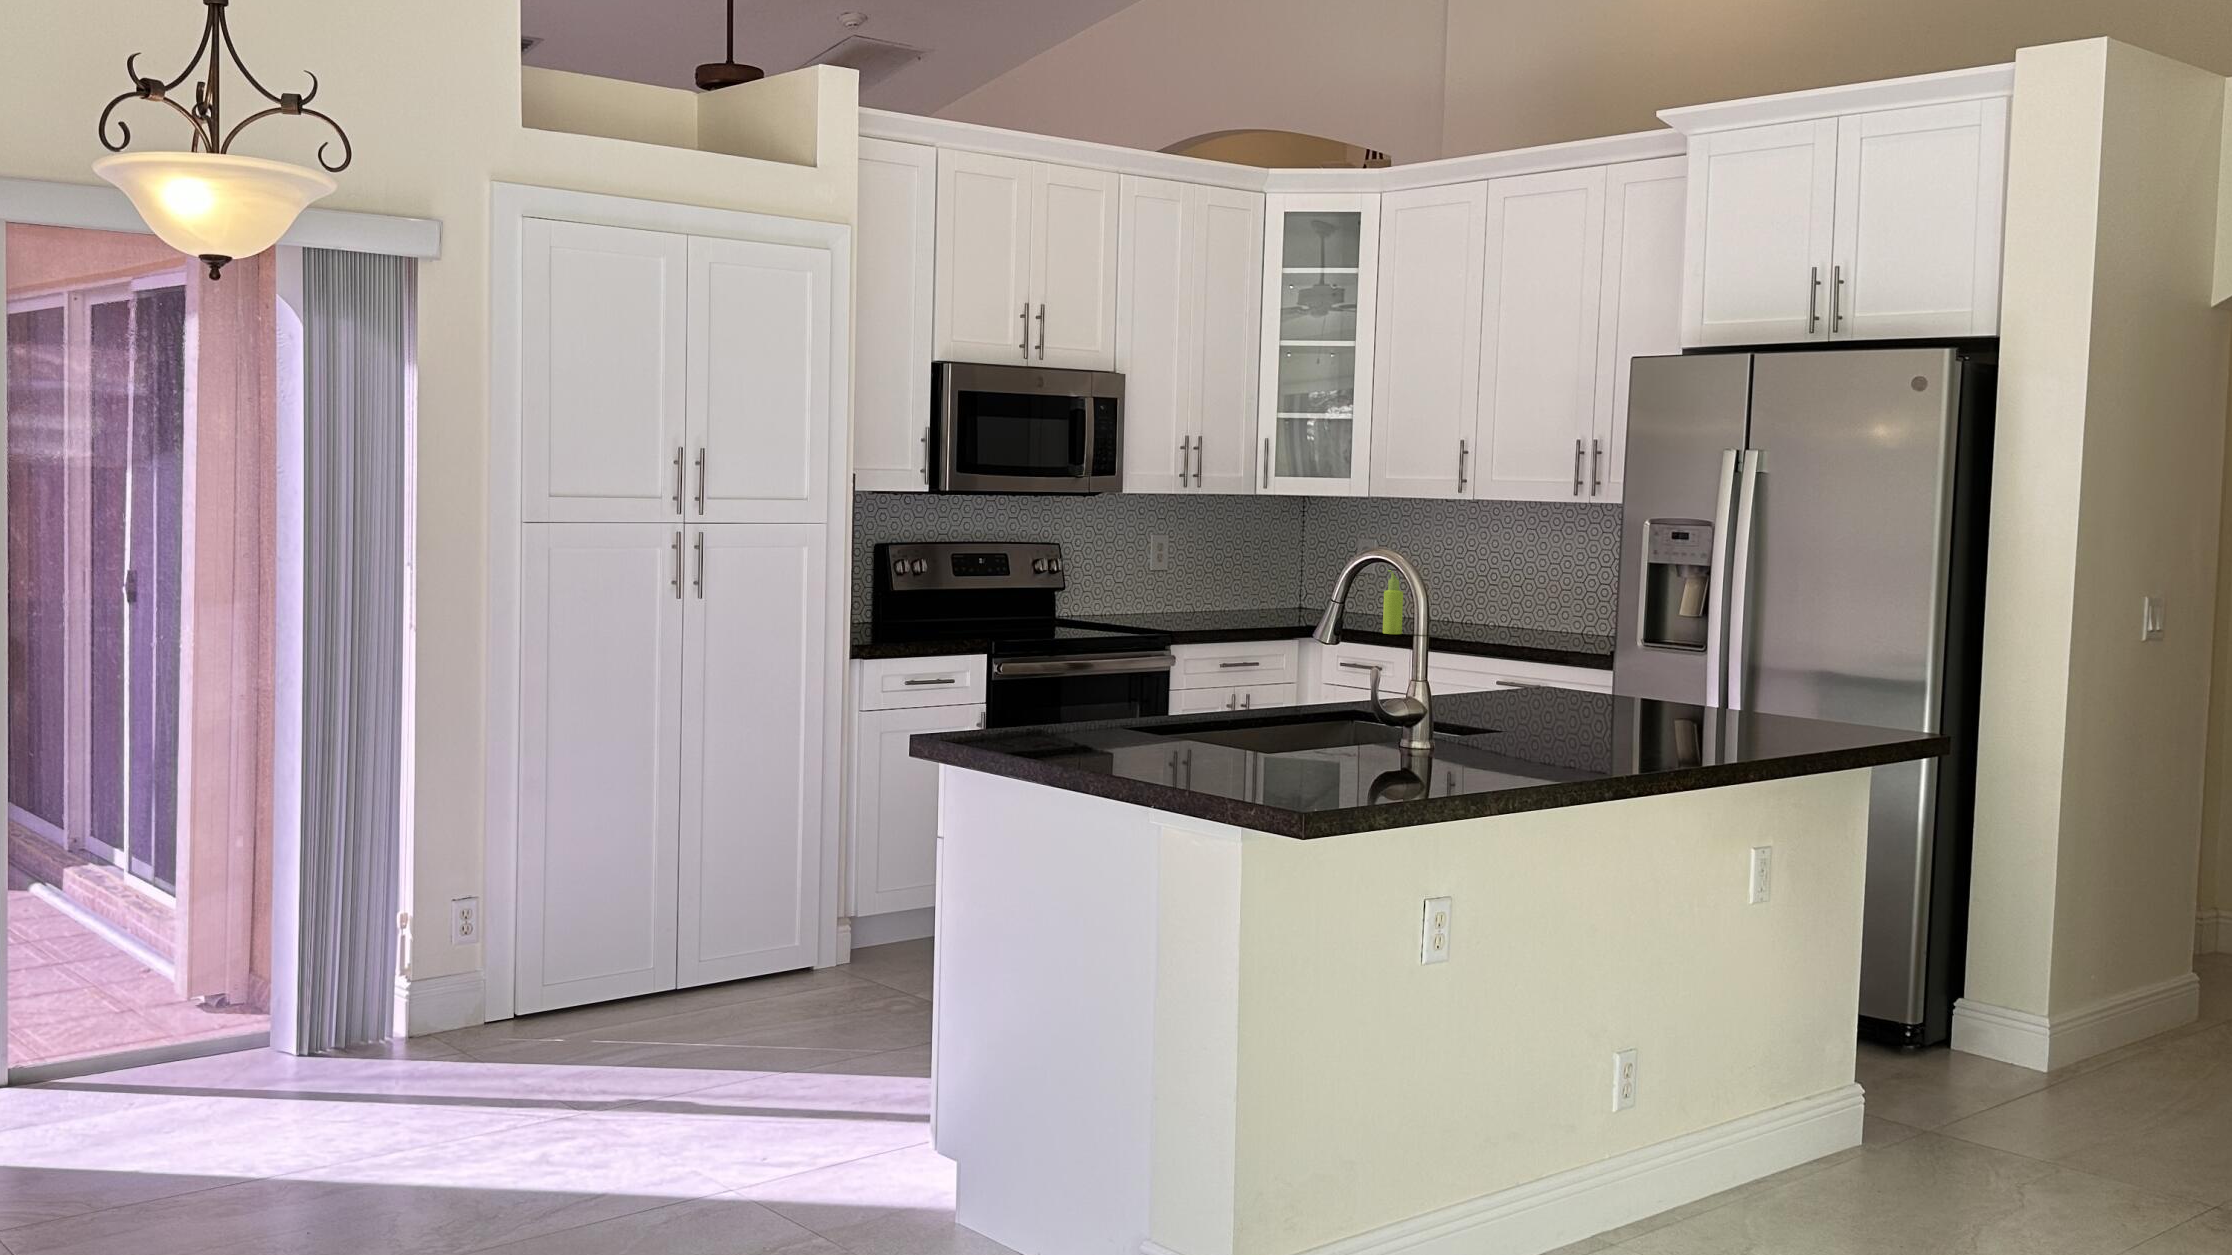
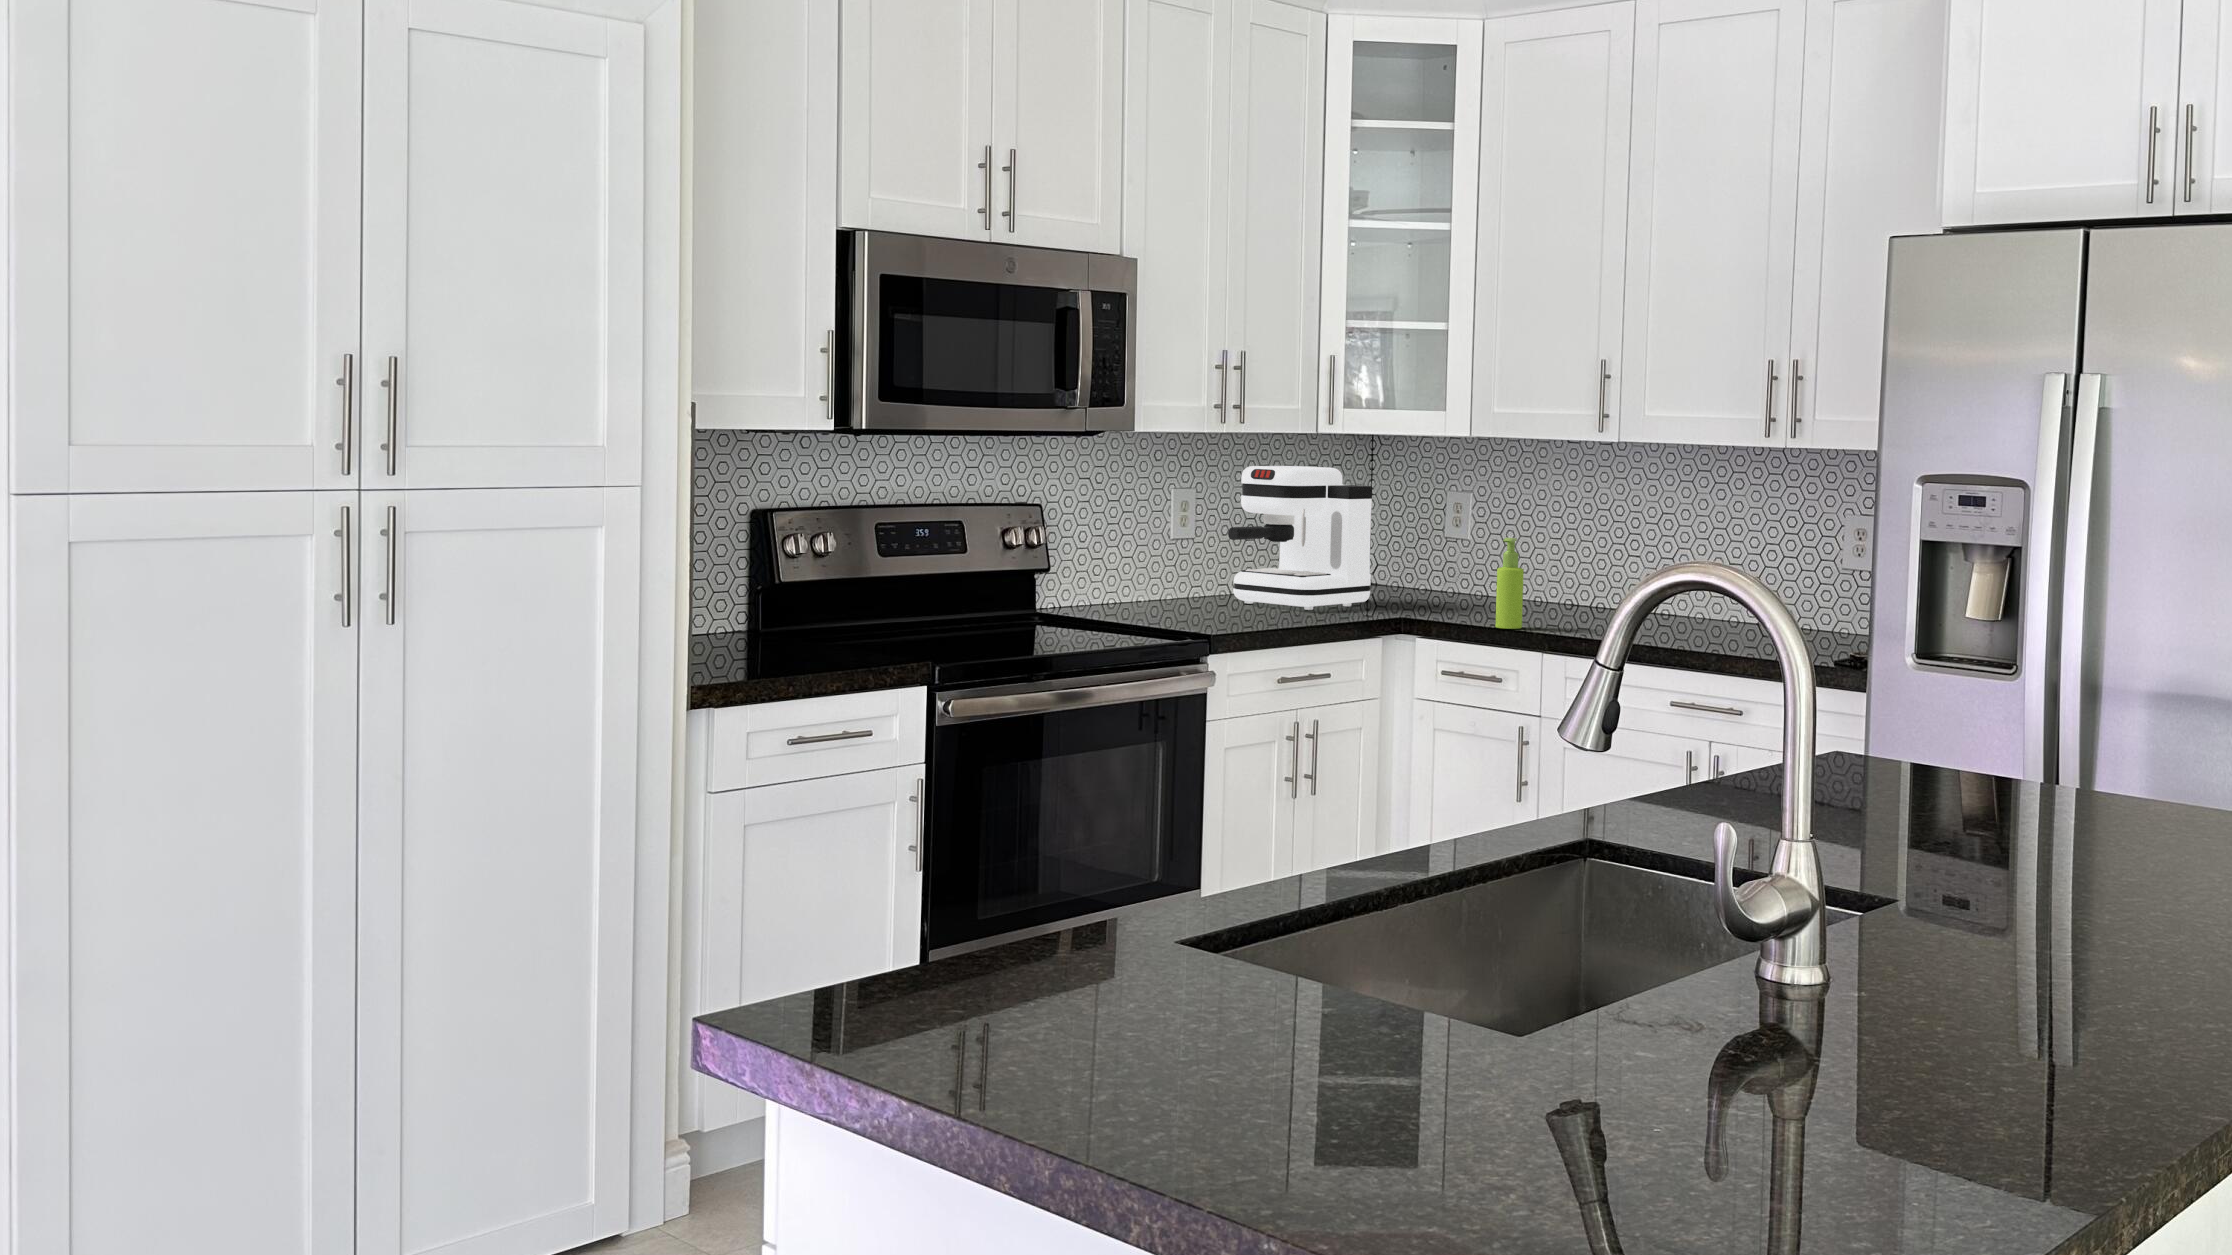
coffee maker: none [1192,519,1299,622] -> present [1228,466,1372,610]

